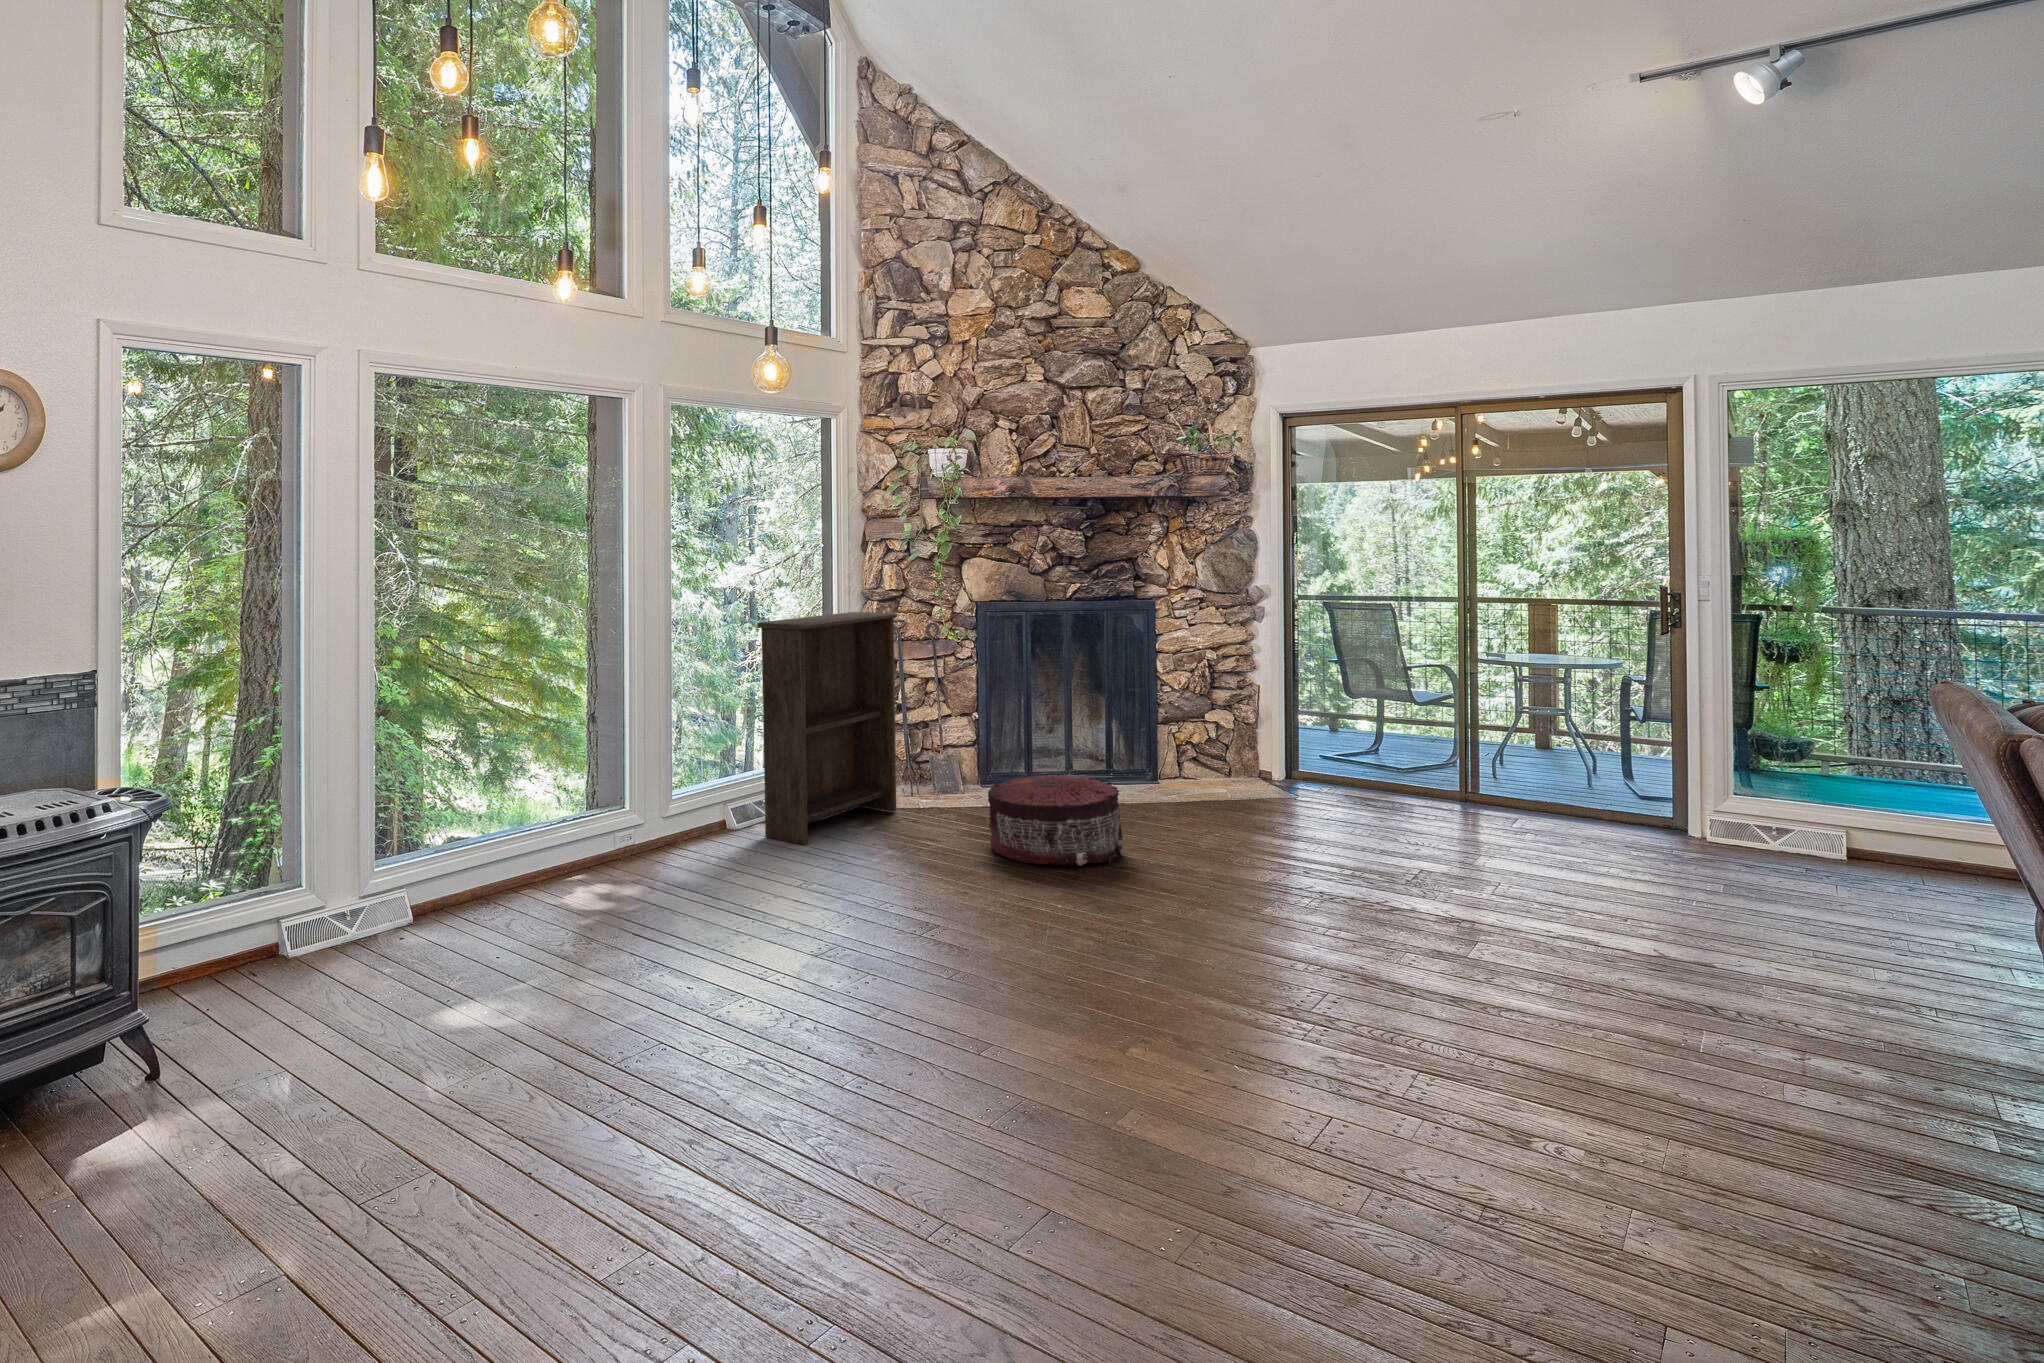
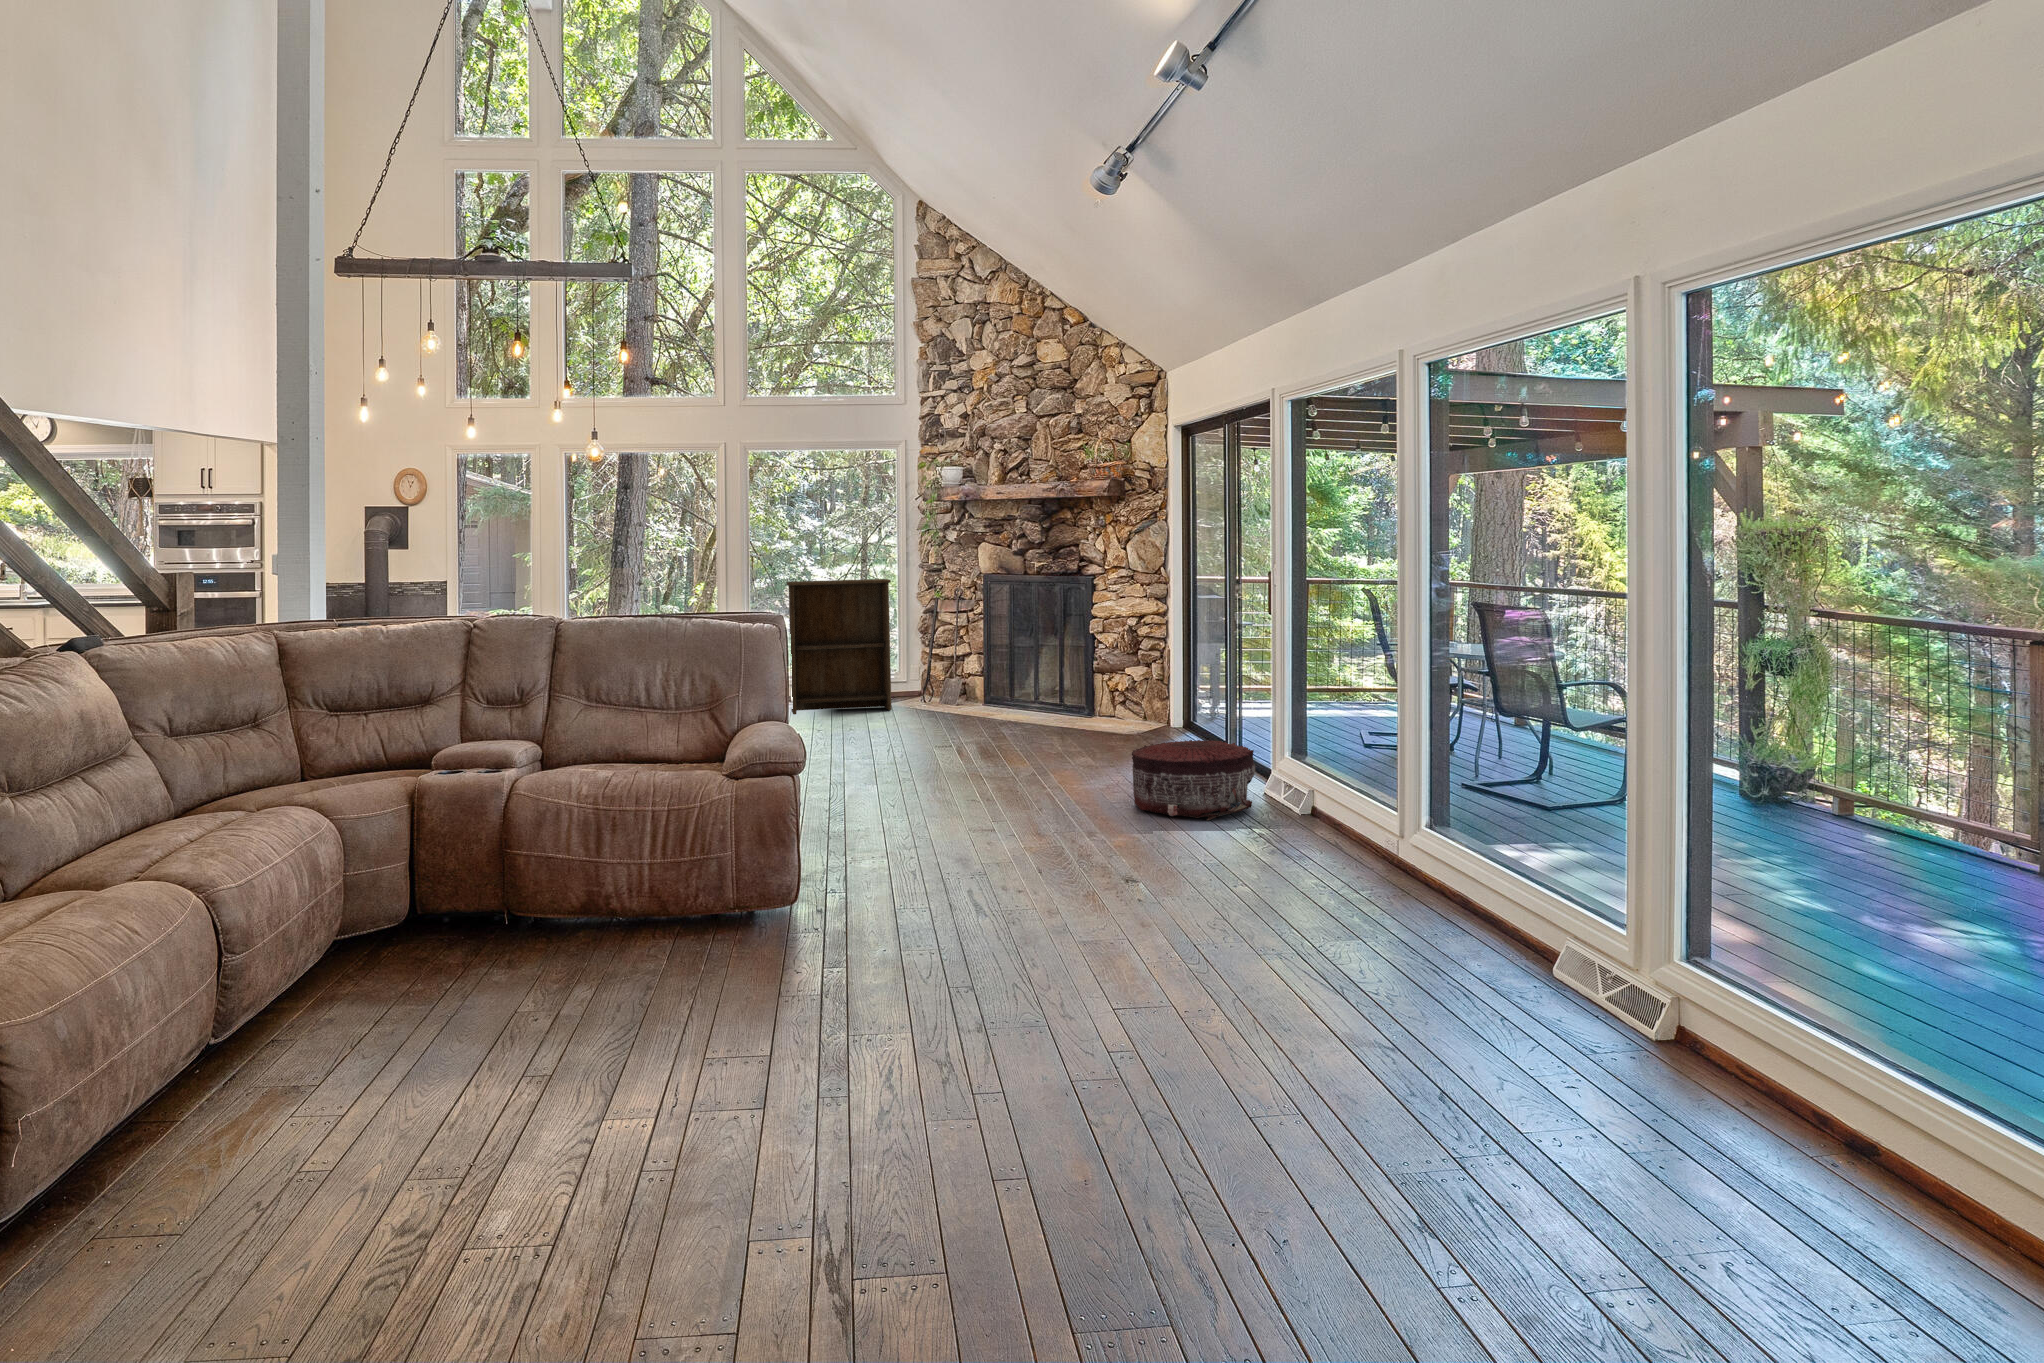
pouf: present [988,775,1123,866] -> present [1132,740,1255,820]

